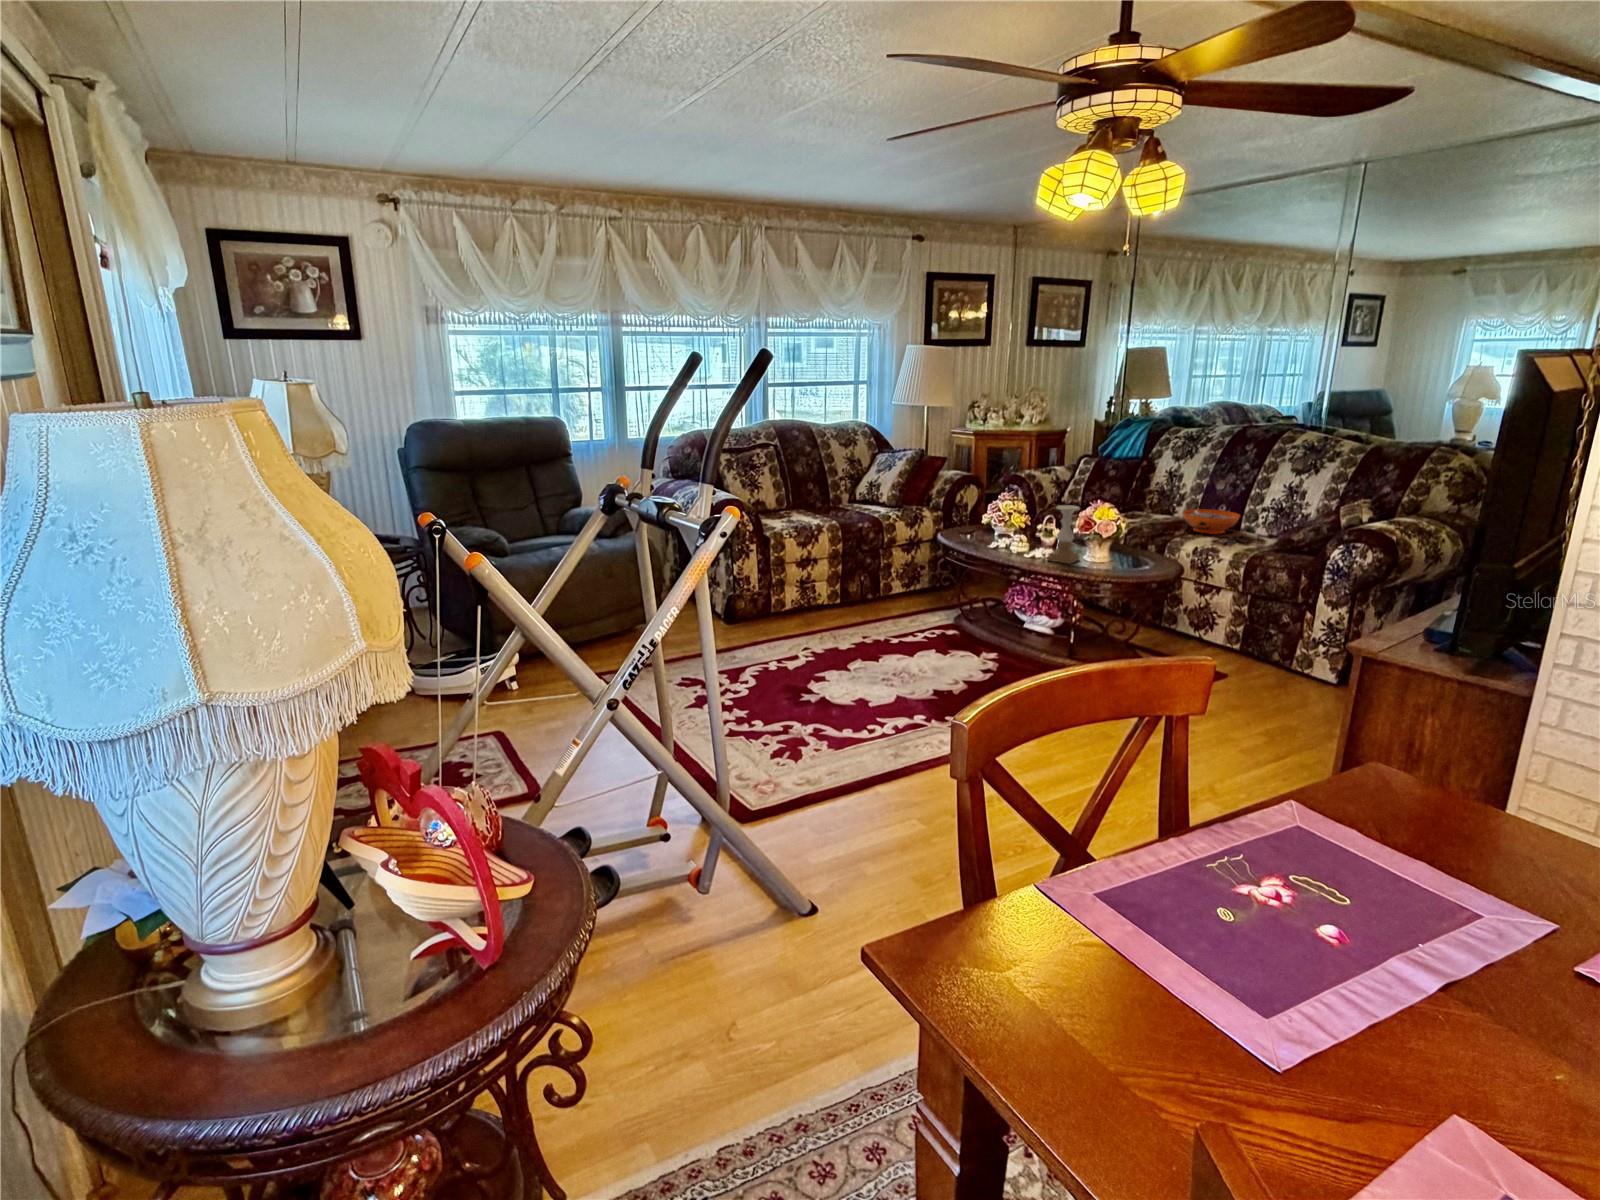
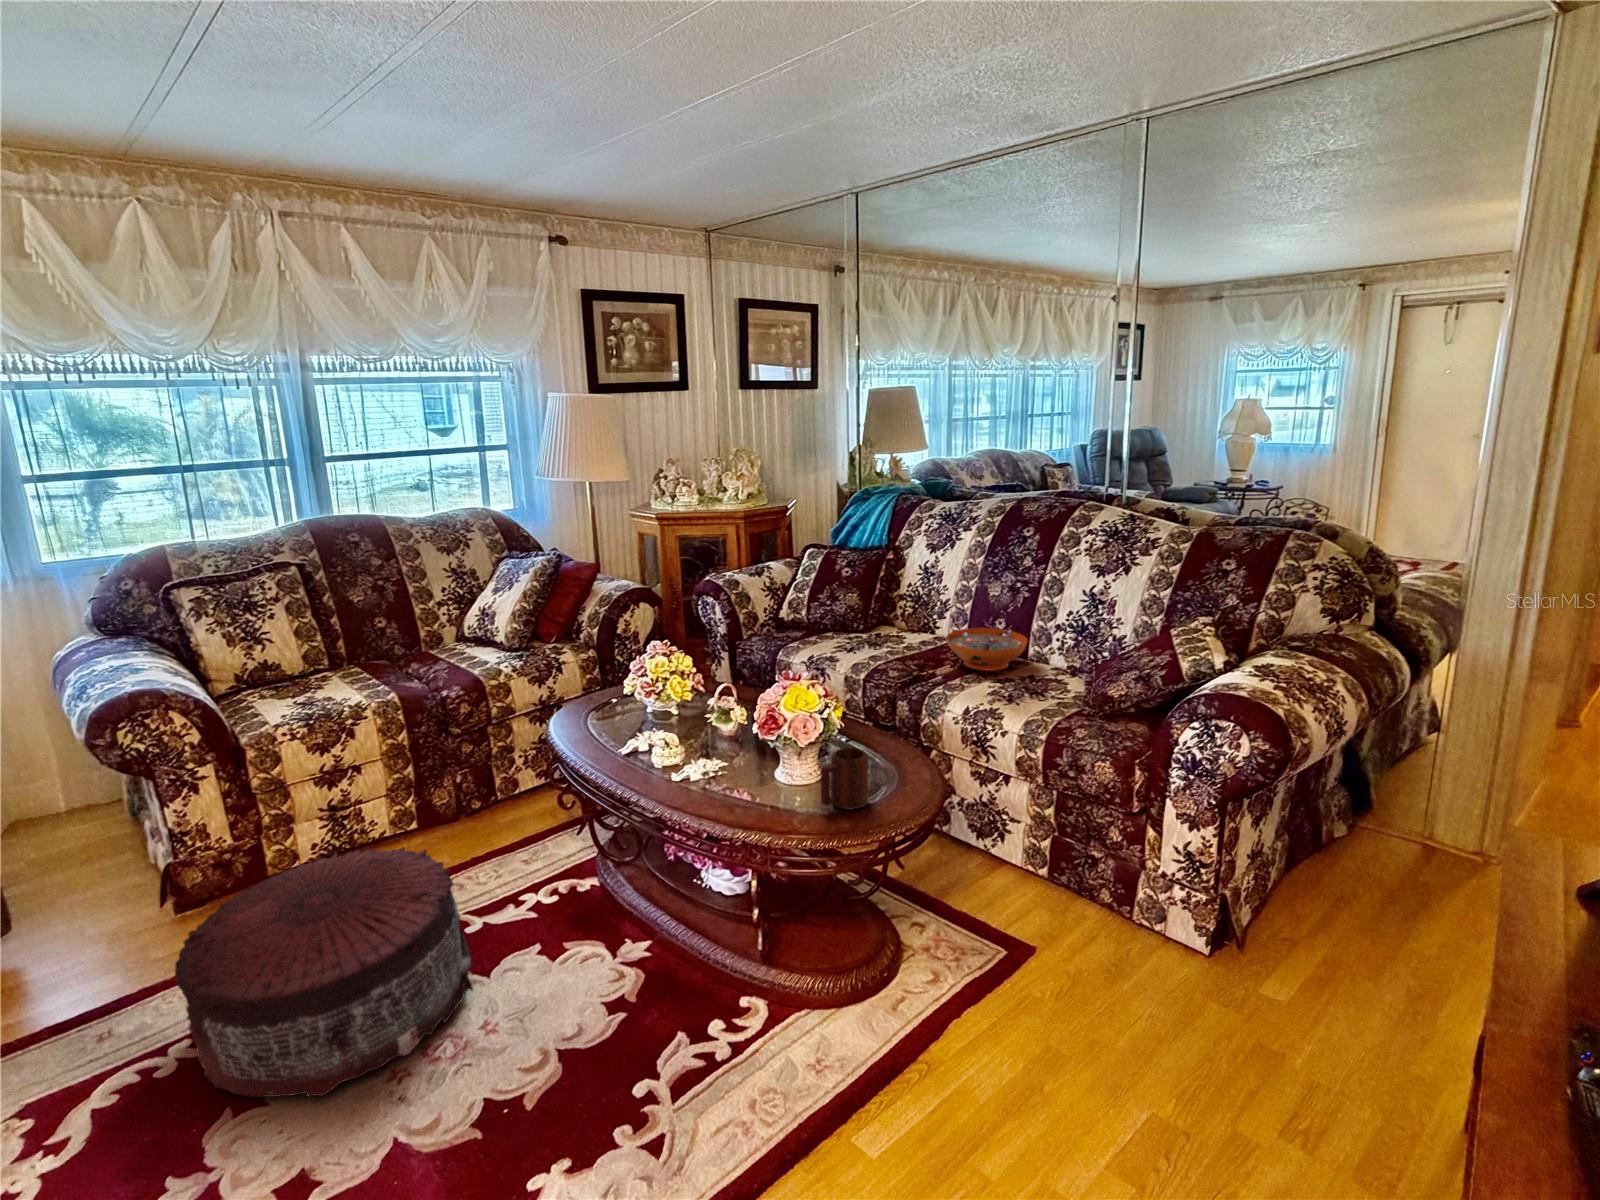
candle holder: present [1047,505,1080,564] -> none [711,687,771,802]
mug: none [1111,538,1140,569] -> present [821,747,869,809]
pouf: none [780,586,909,676] -> present [175,847,473,1097]

